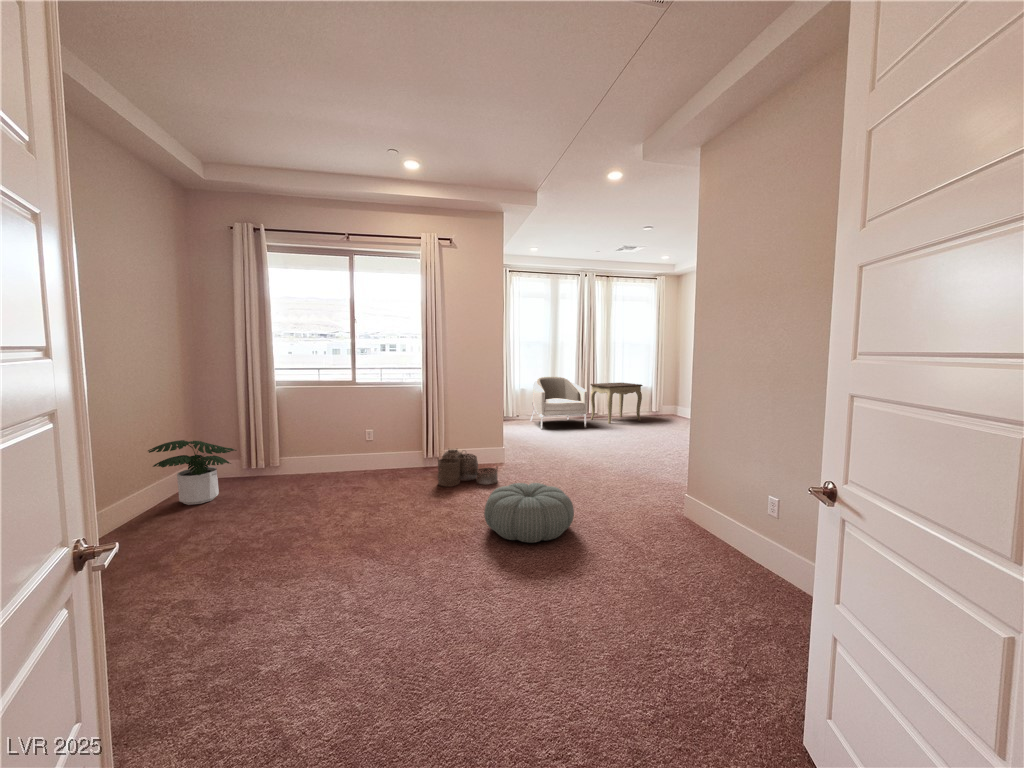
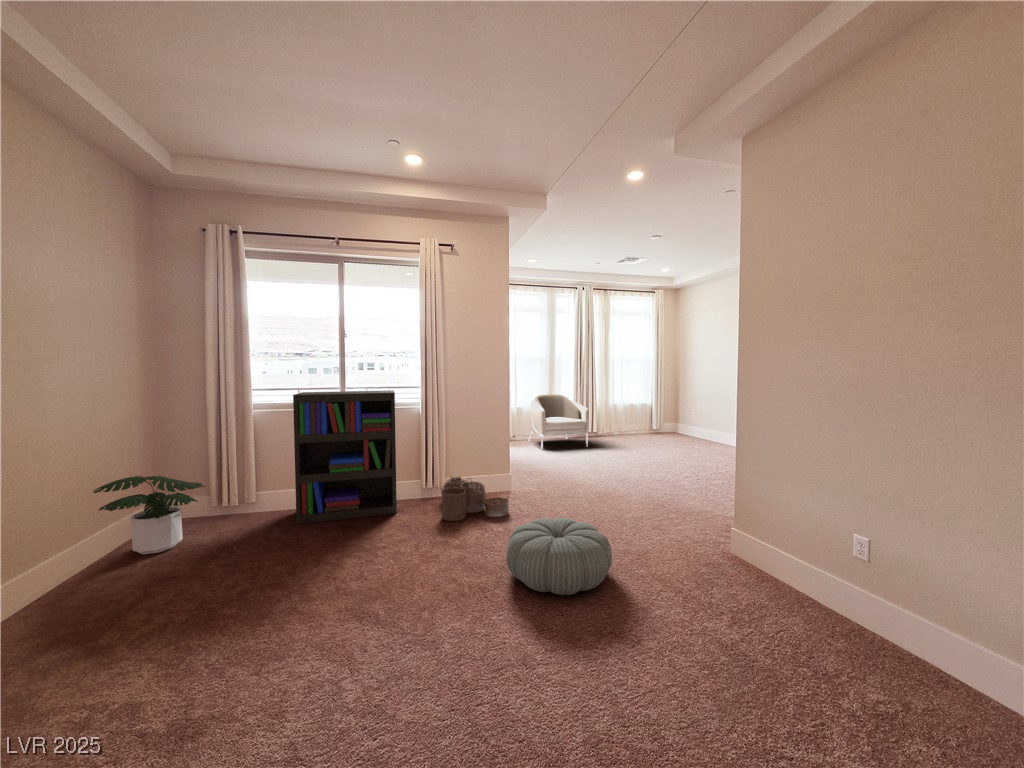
bookshelf: none [309,371,399,486] -> present [293,390,397,524]
side table: present [590,383,643,424] -> none [589,399,643,443]

